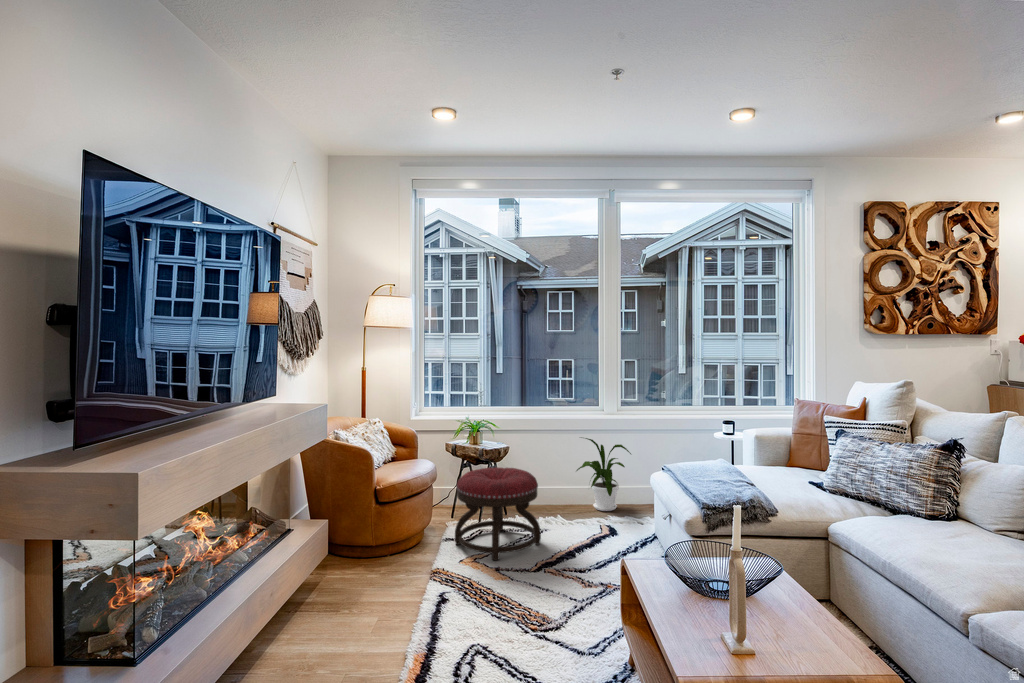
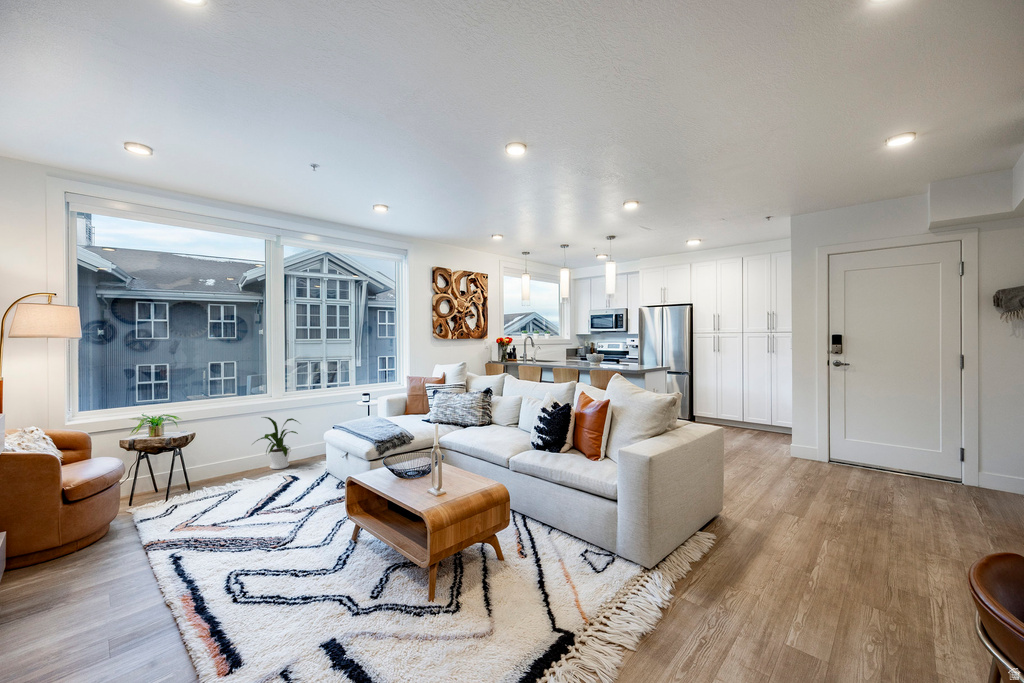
ottoman: present [455,467,541,560] -> none [154,446,242,522]

